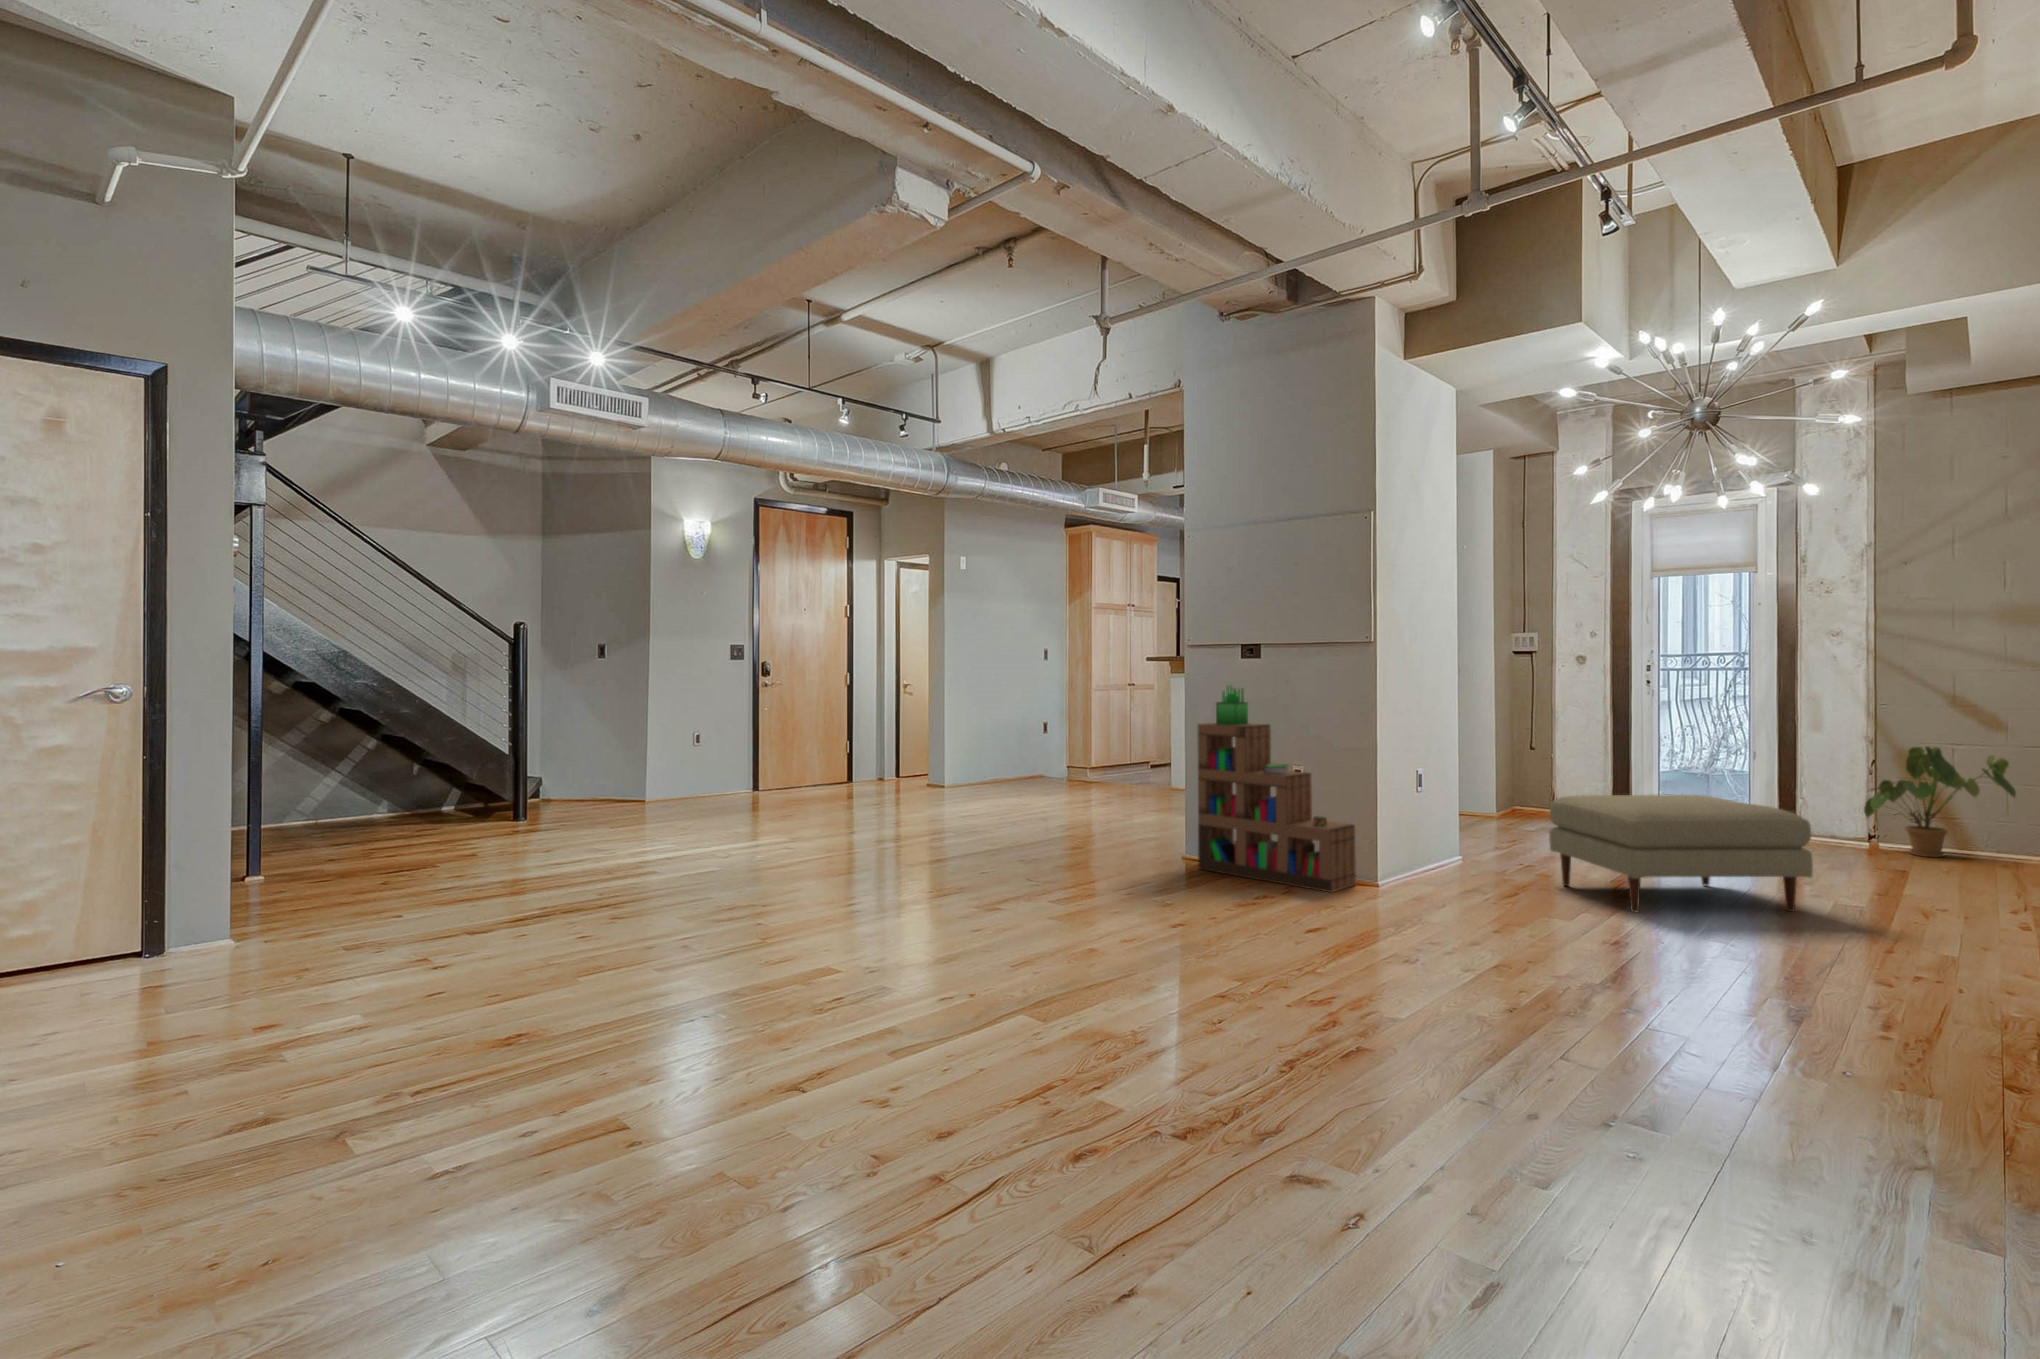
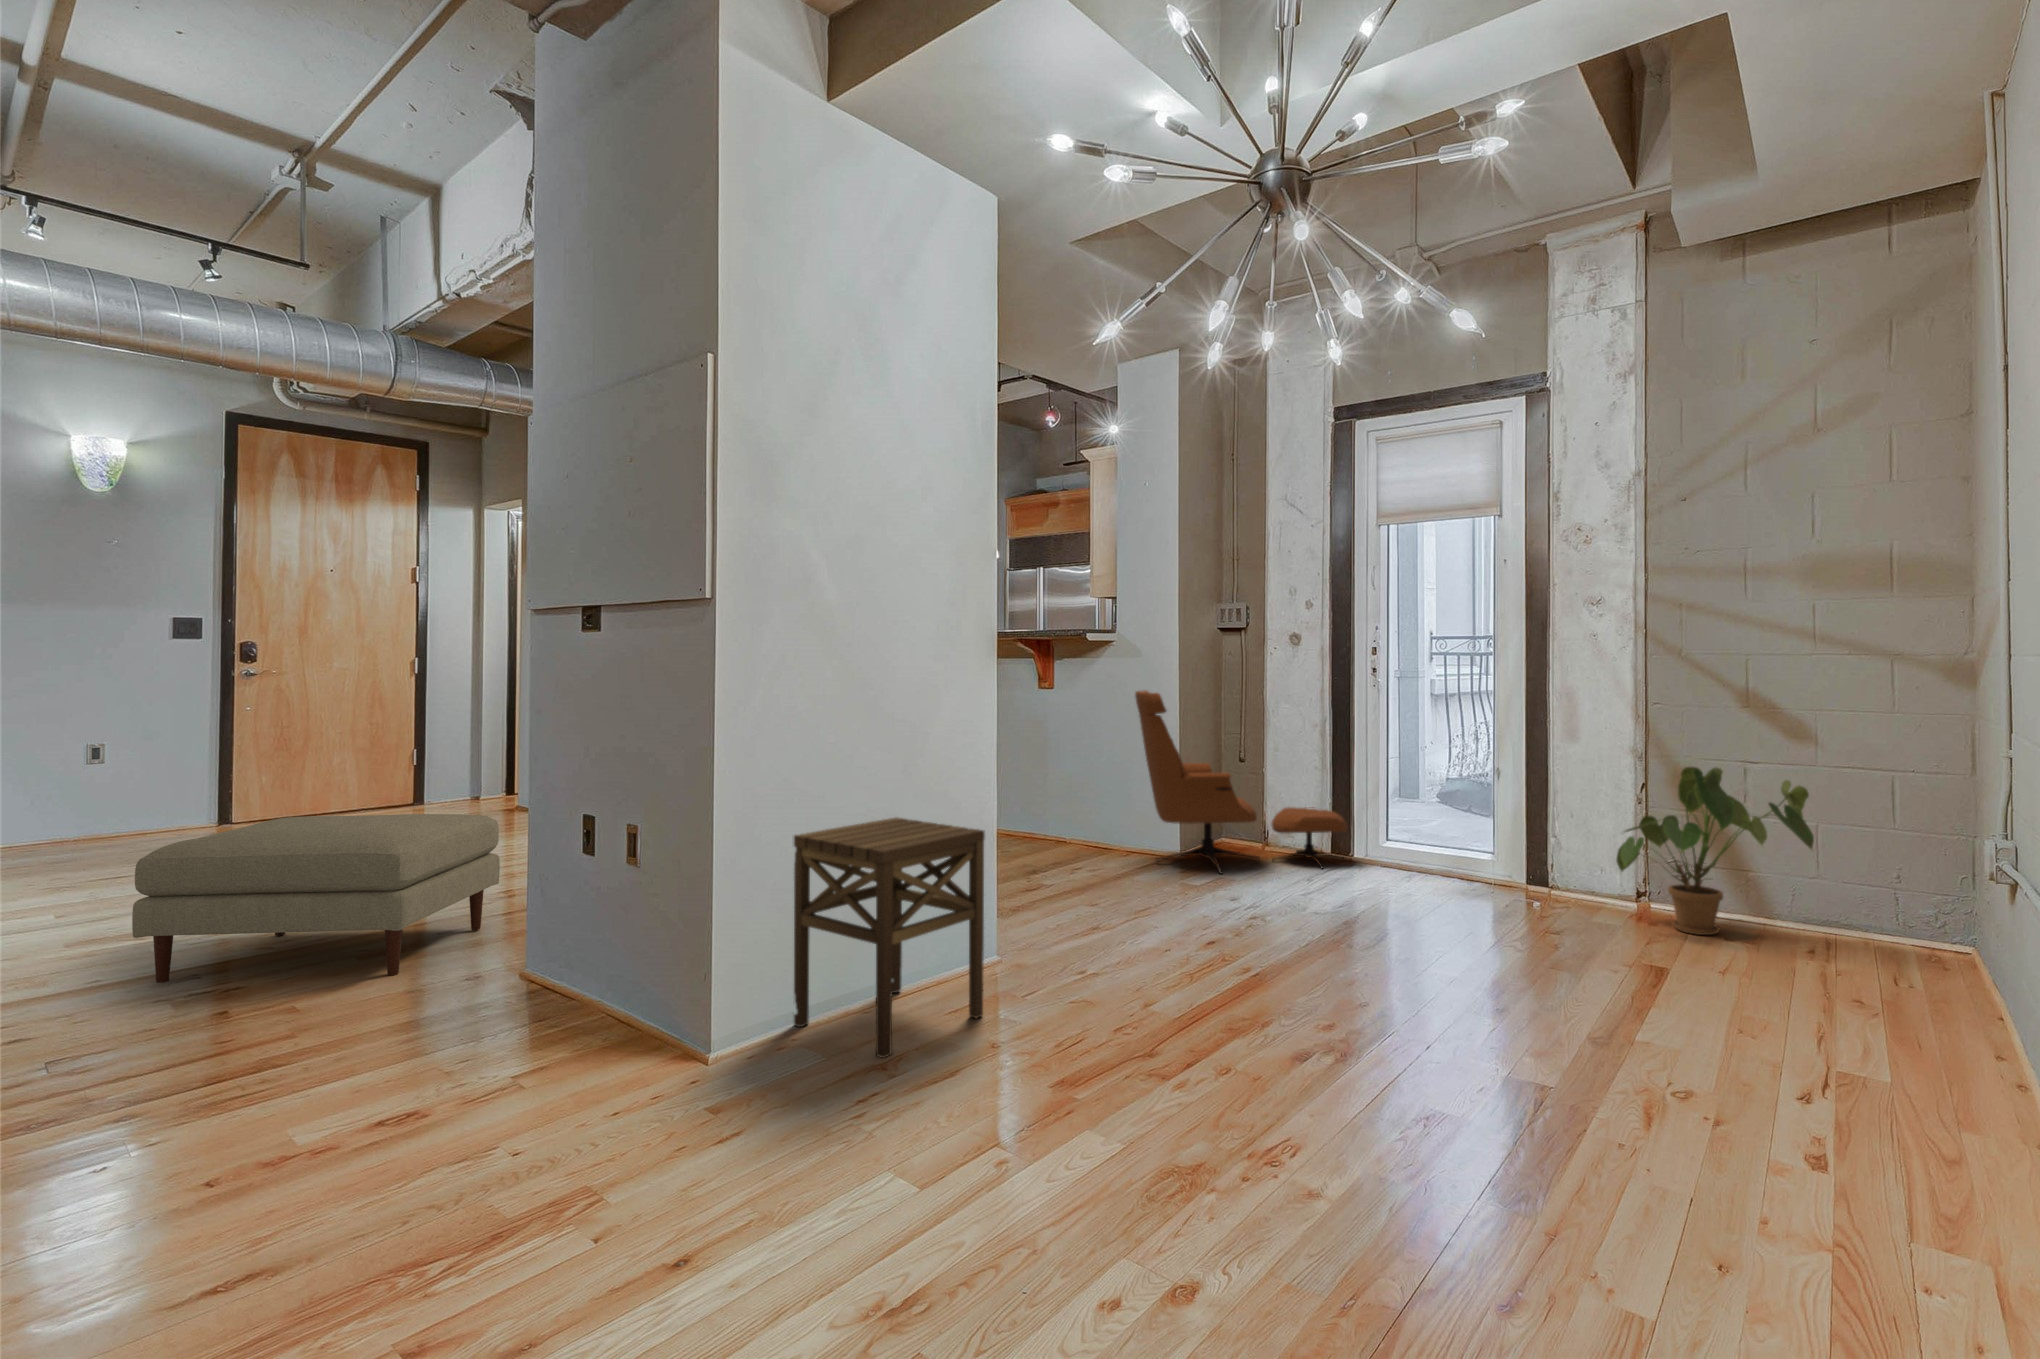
bookshelf: present [1197,686,1356,892] -> none [463,678,660,1078]
lounge chair: none [1464,695,1629,825] -> present [1135,691,1347,873]
side table: none [1407,767,1512,890] -> present [794,817,985,1058]
ottoman: present [1549,794,1813,912] -> present [132,814,500,983]

